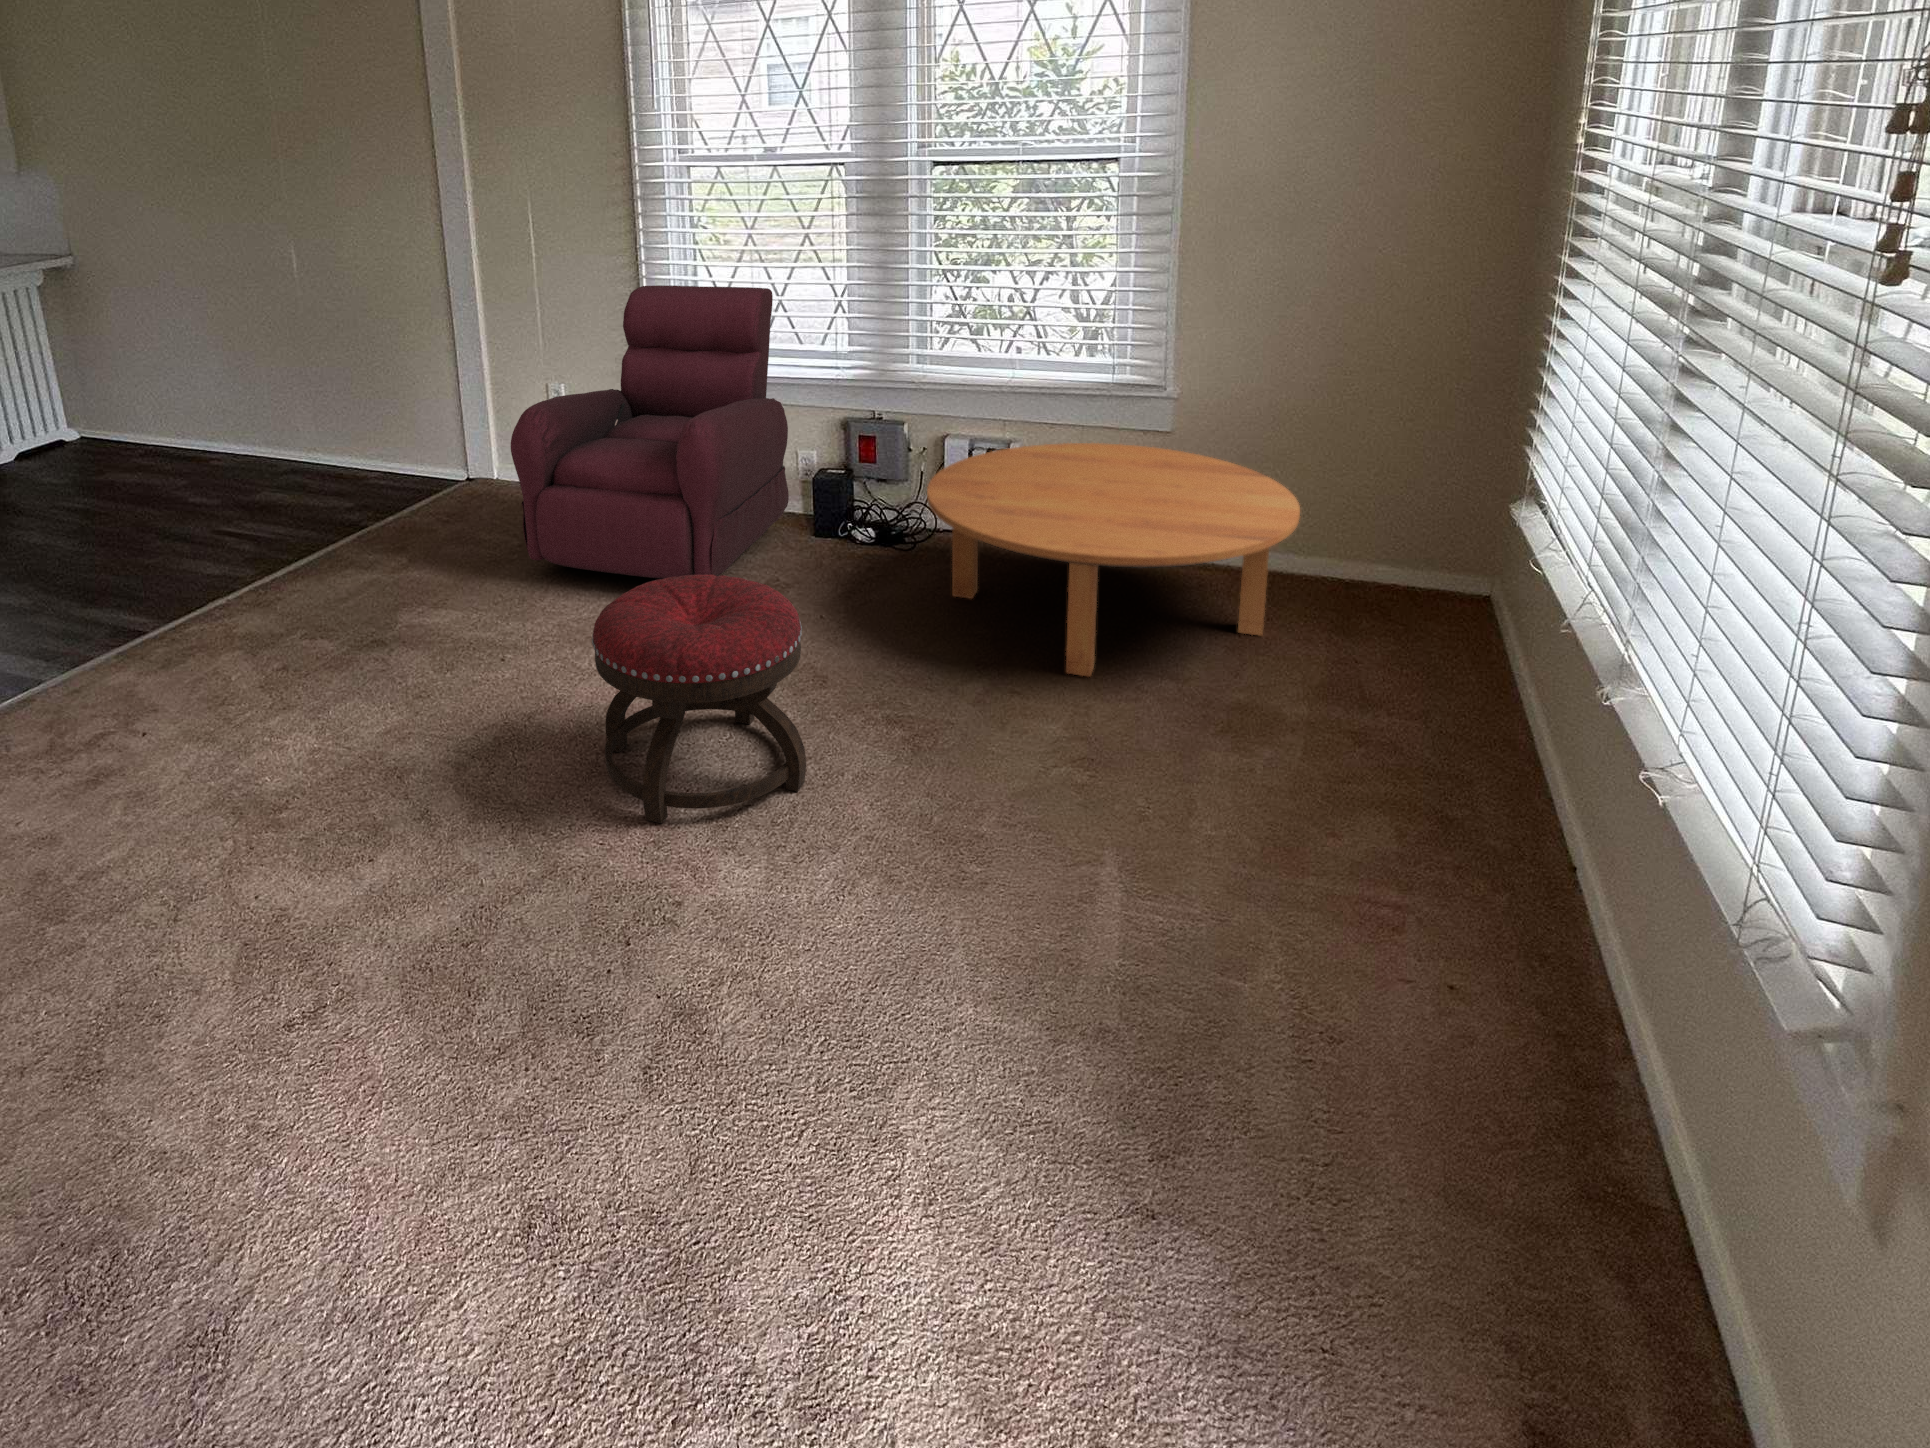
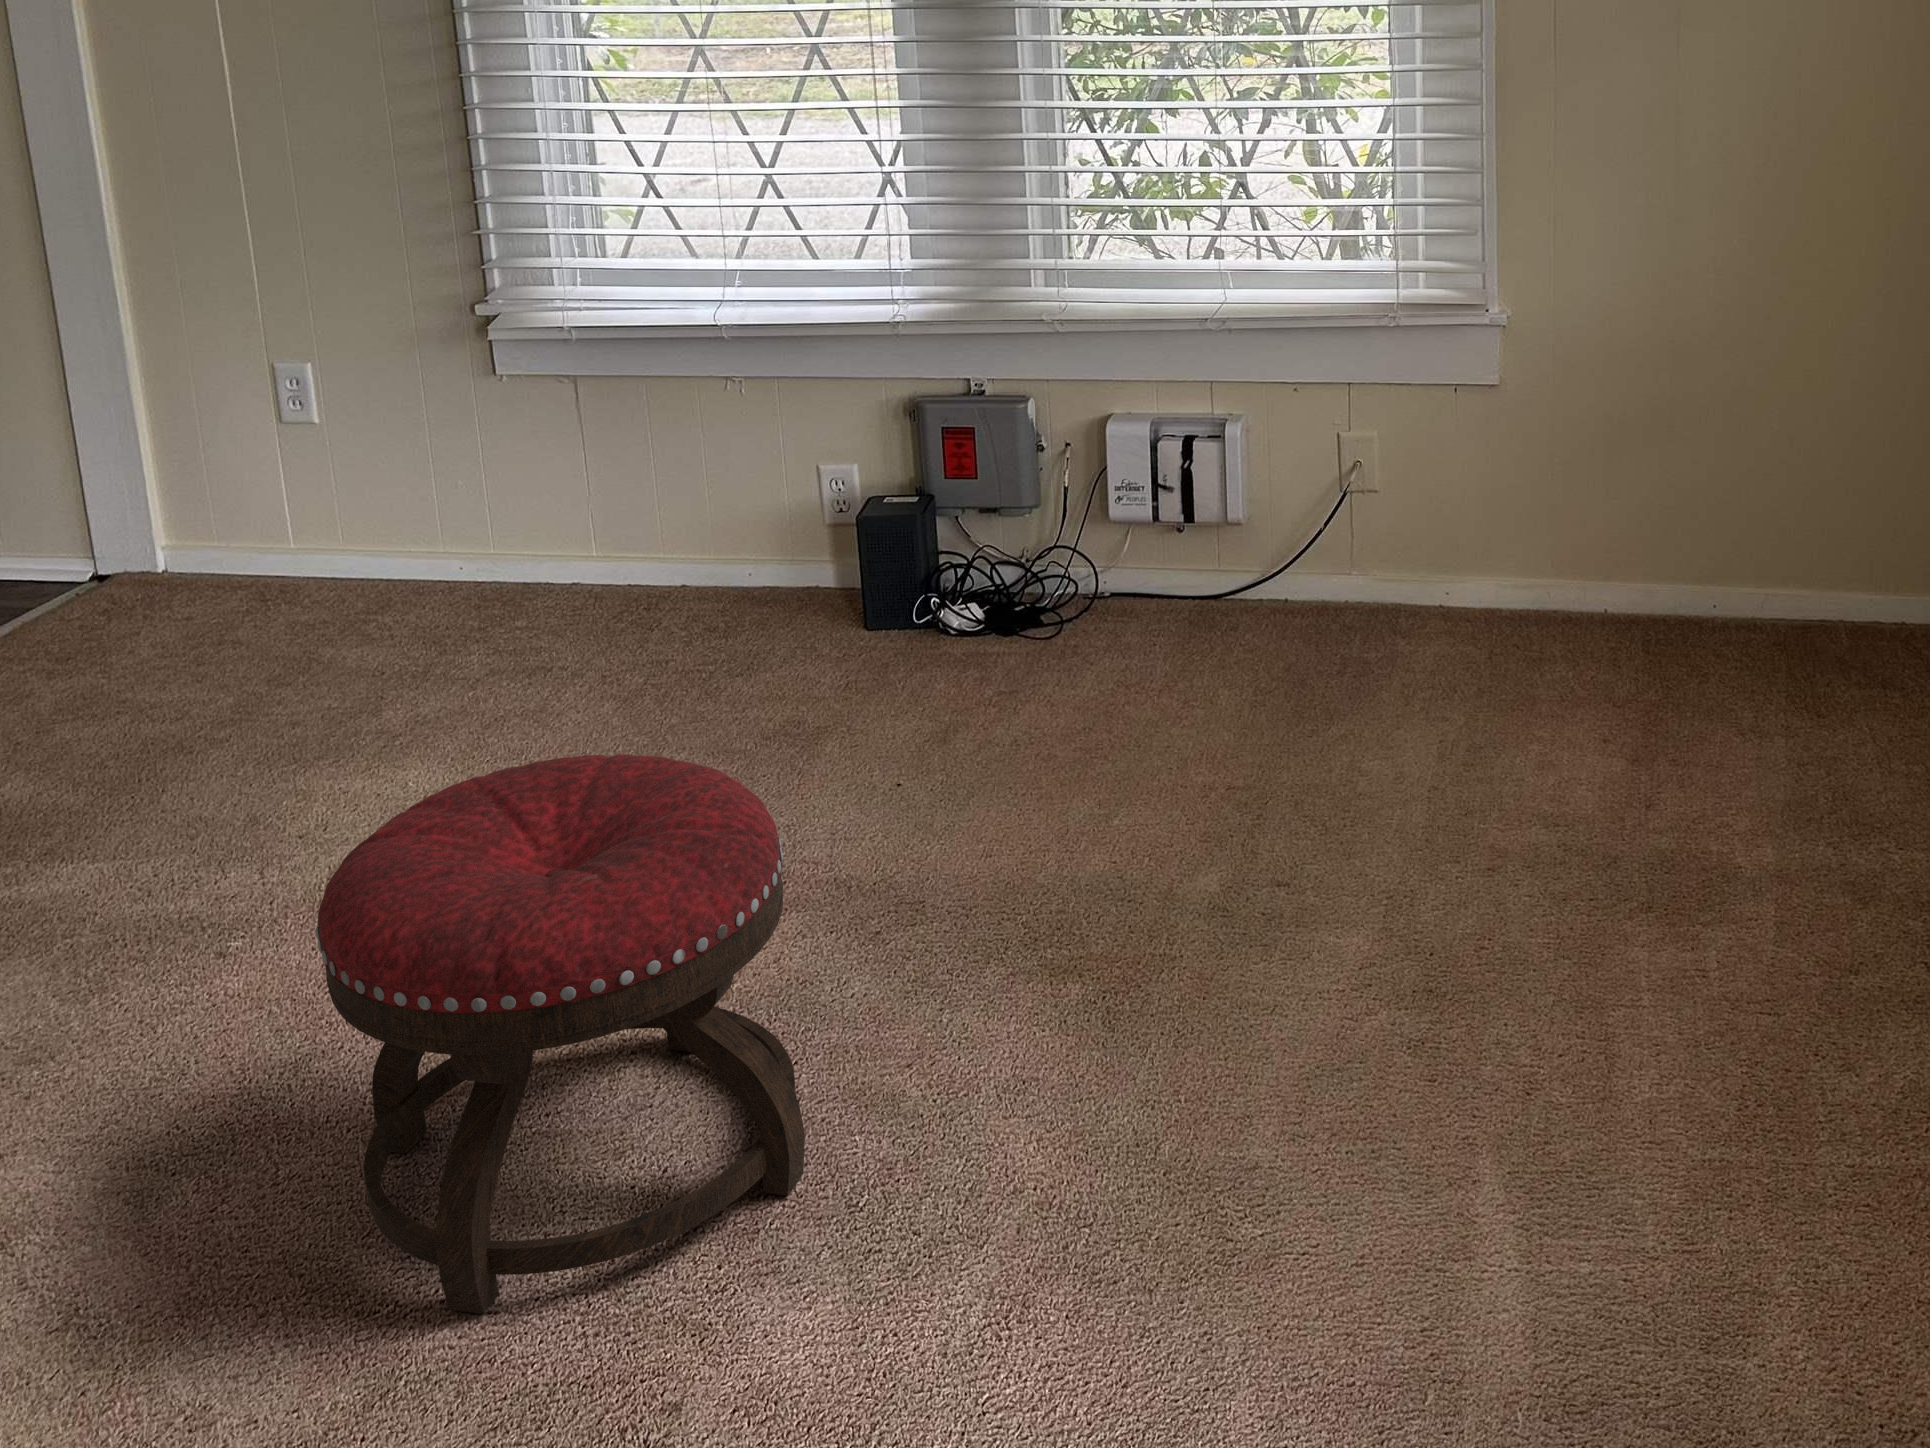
armchair: present [511,285,789,579] -> none [195,153,808,750]
coffee table: present [927,443,1300,677] -> none [1058,420,1722,873]

